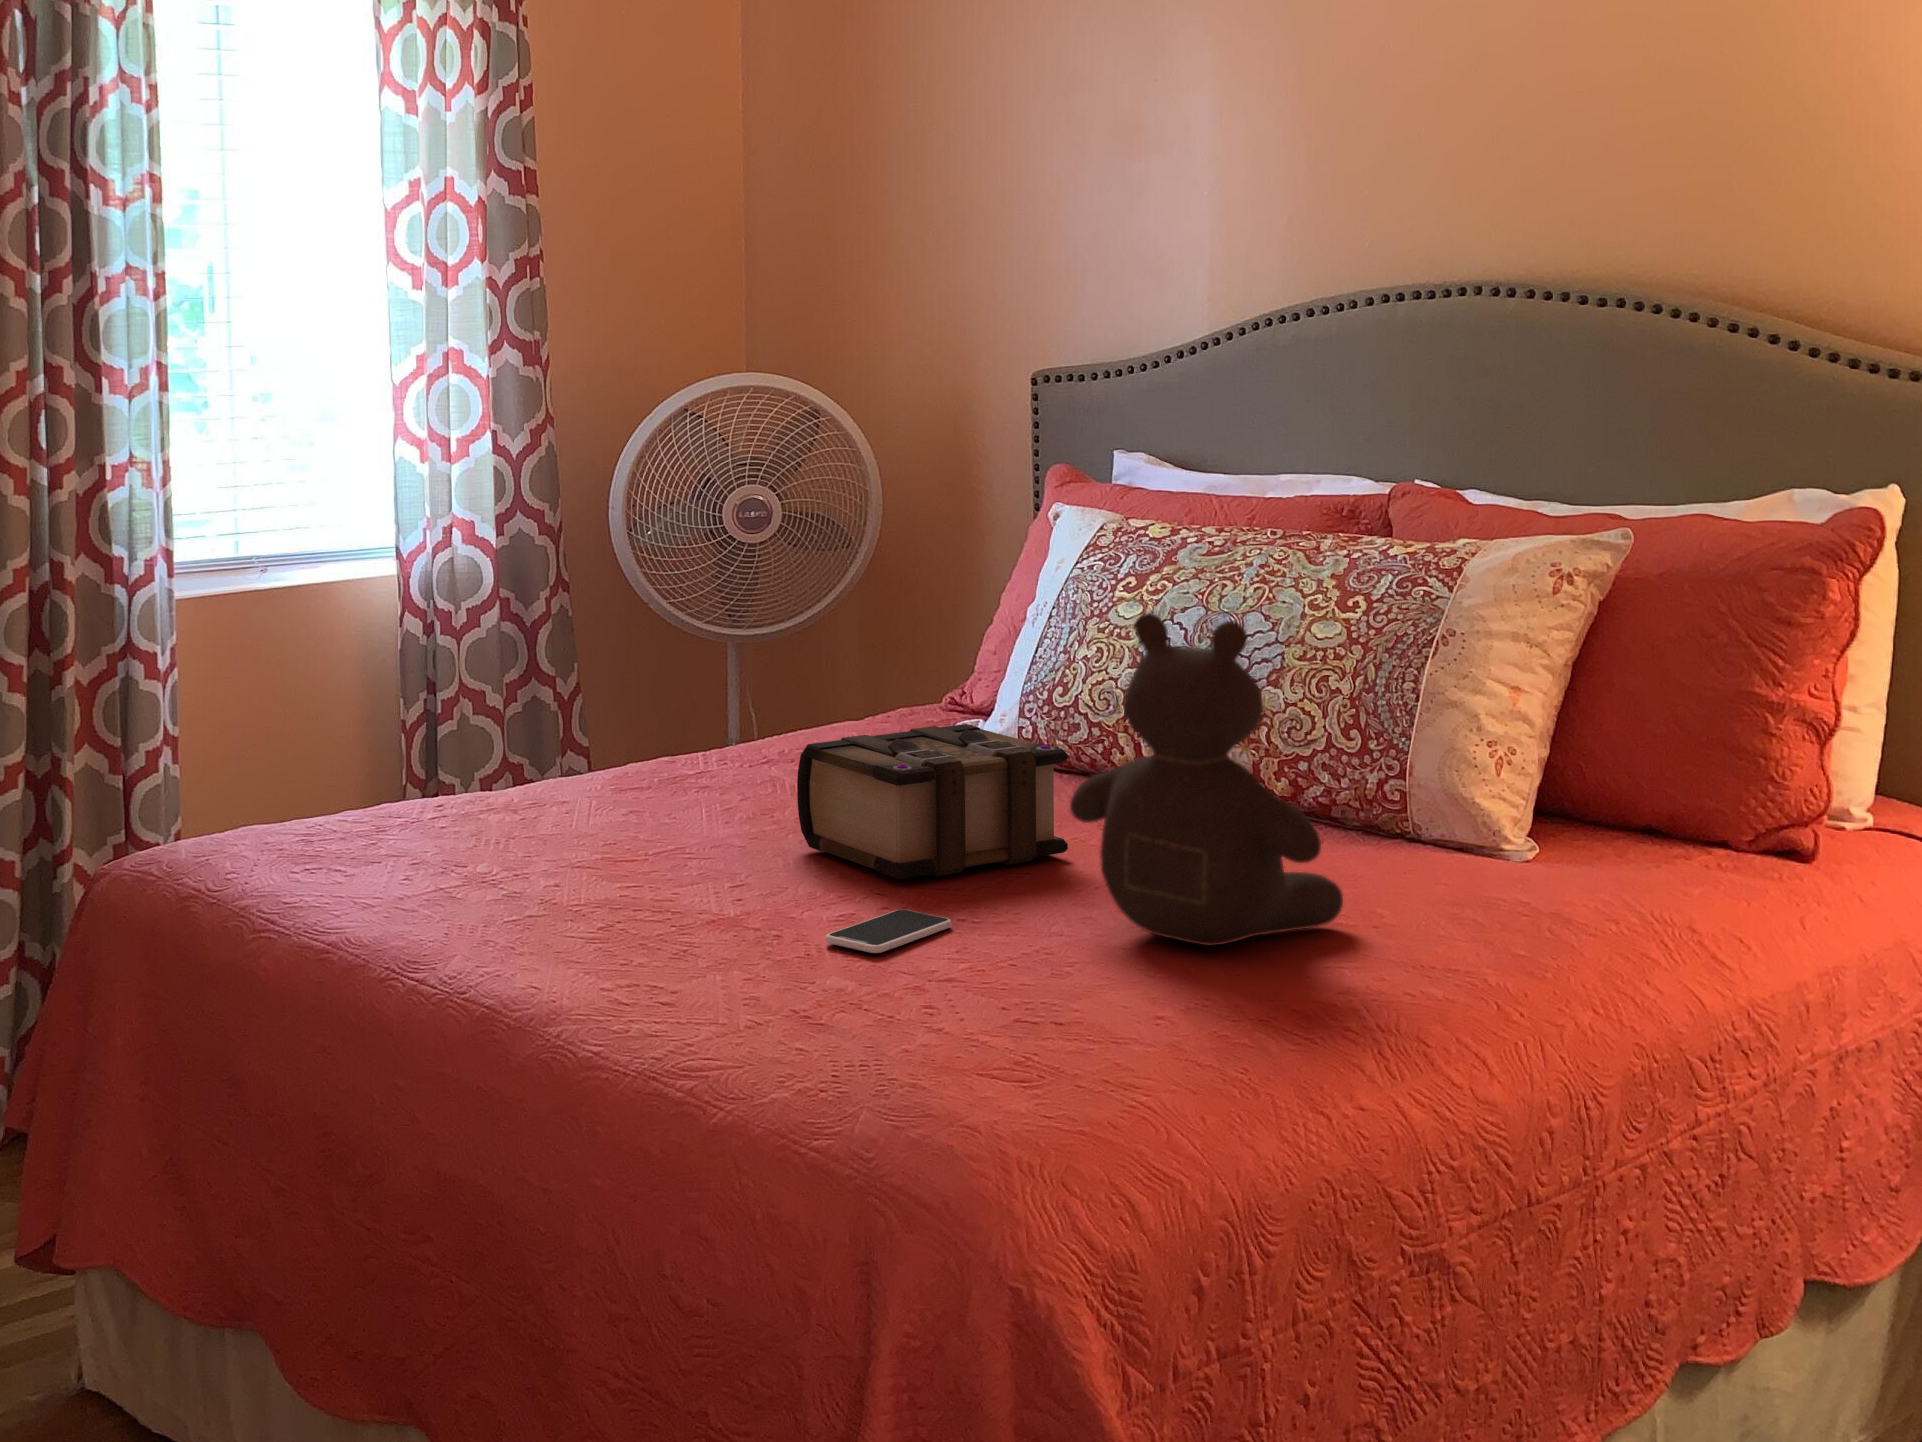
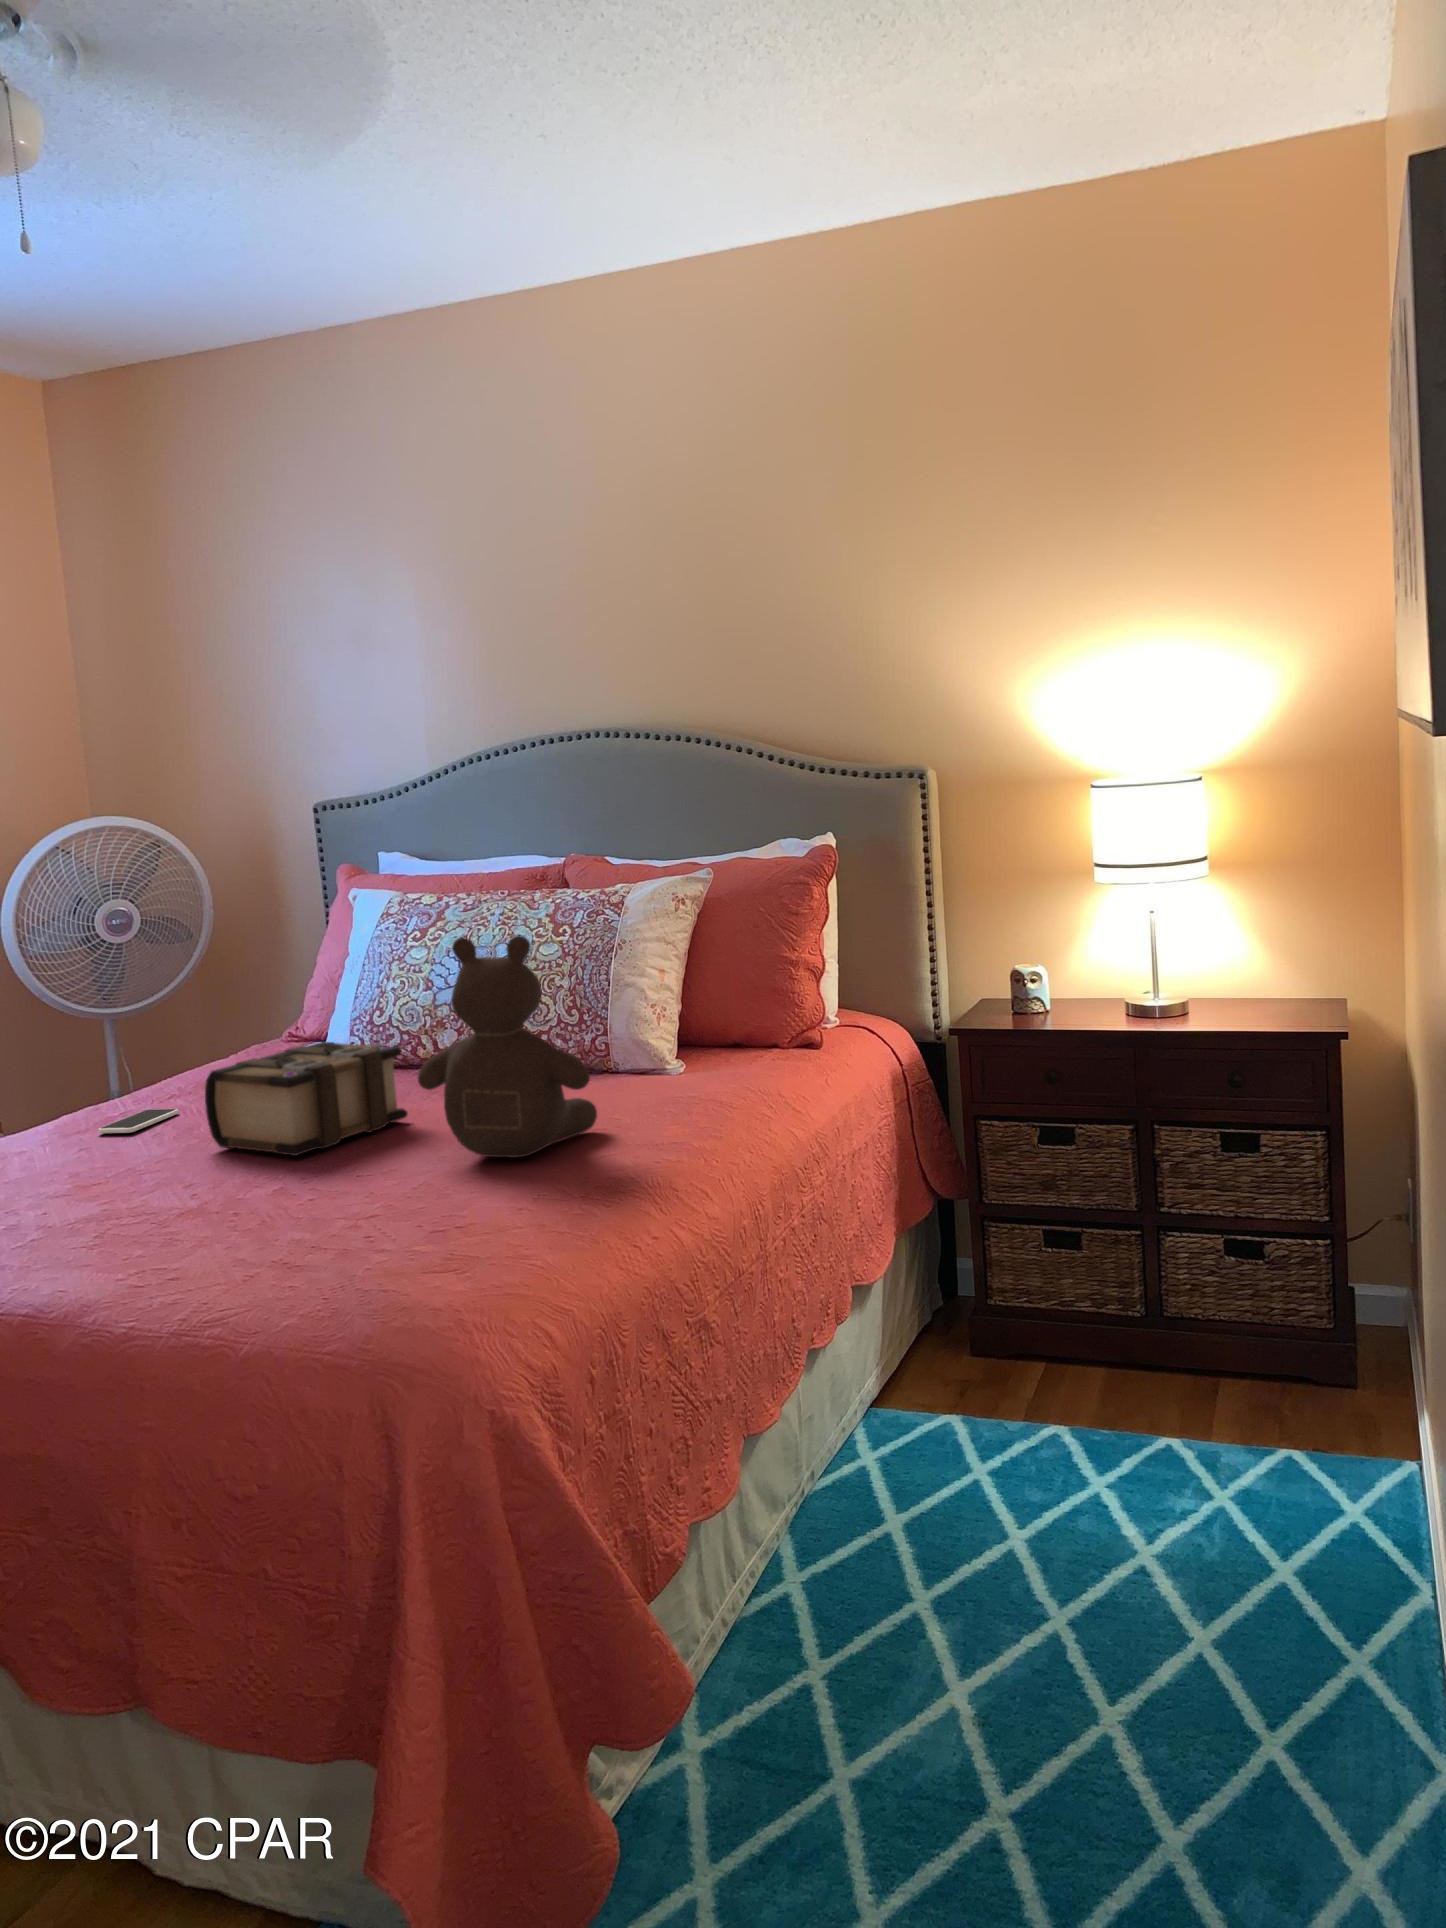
smartphone: present [825,910,952,953] -> present [98,1109,179,1133]

